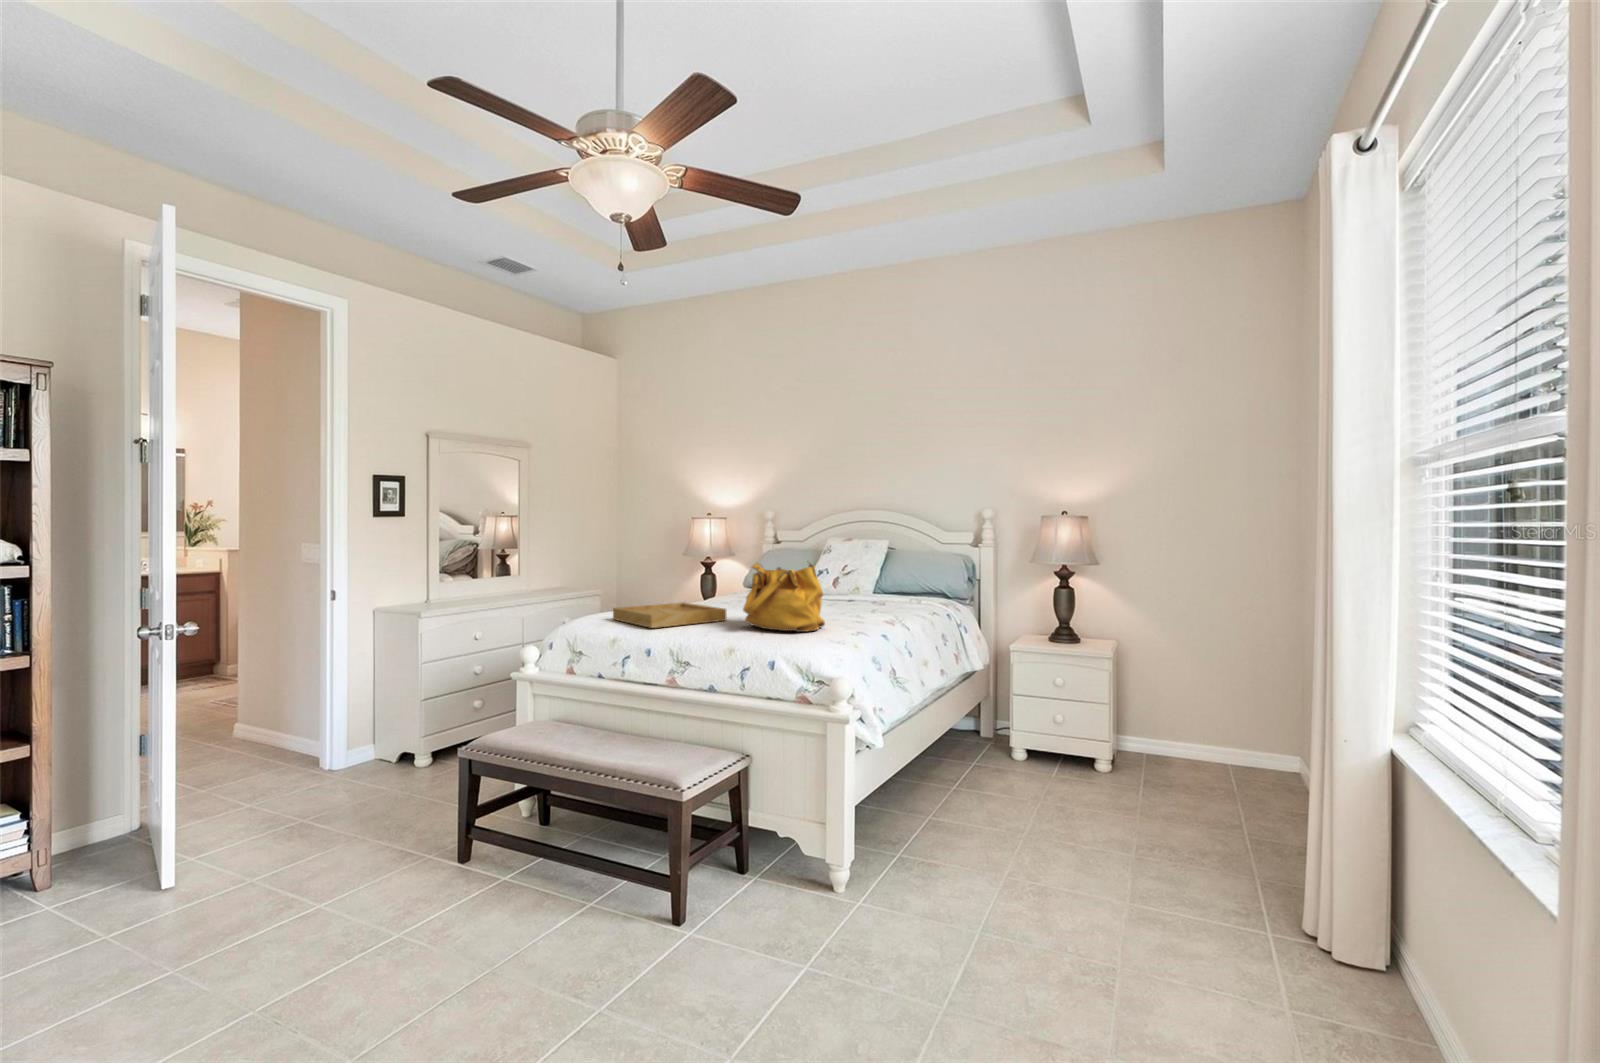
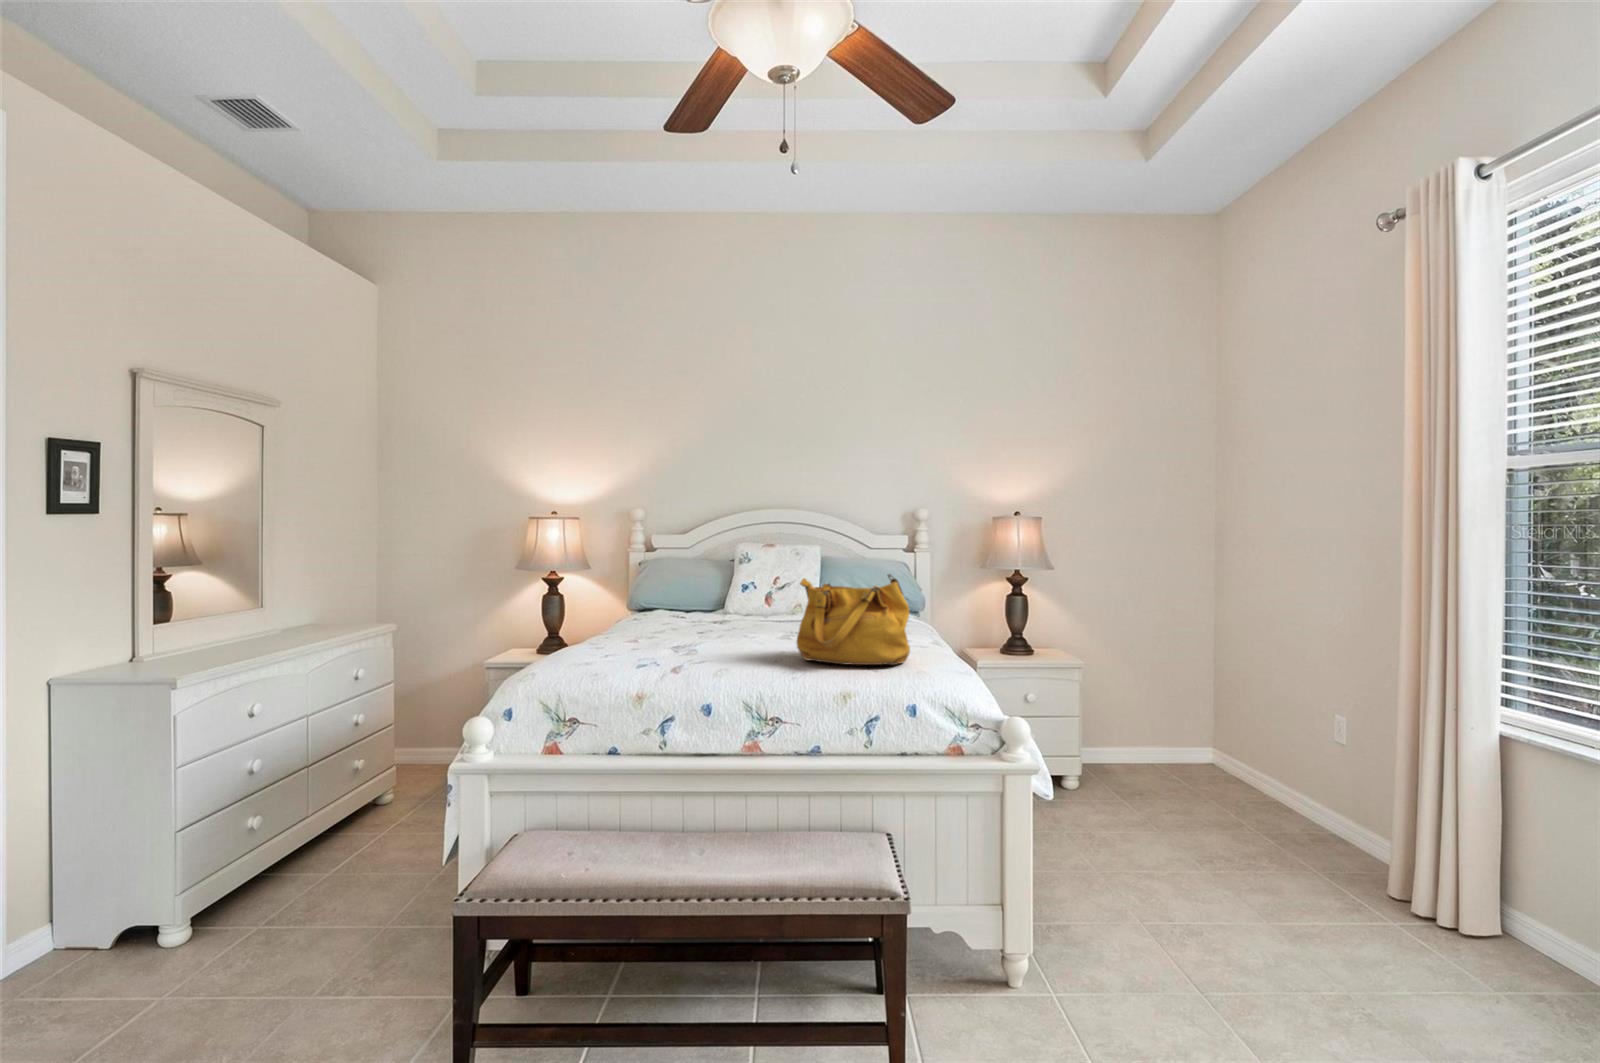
tray: present [613,603,726,628] -> none [593,636,753,675]

